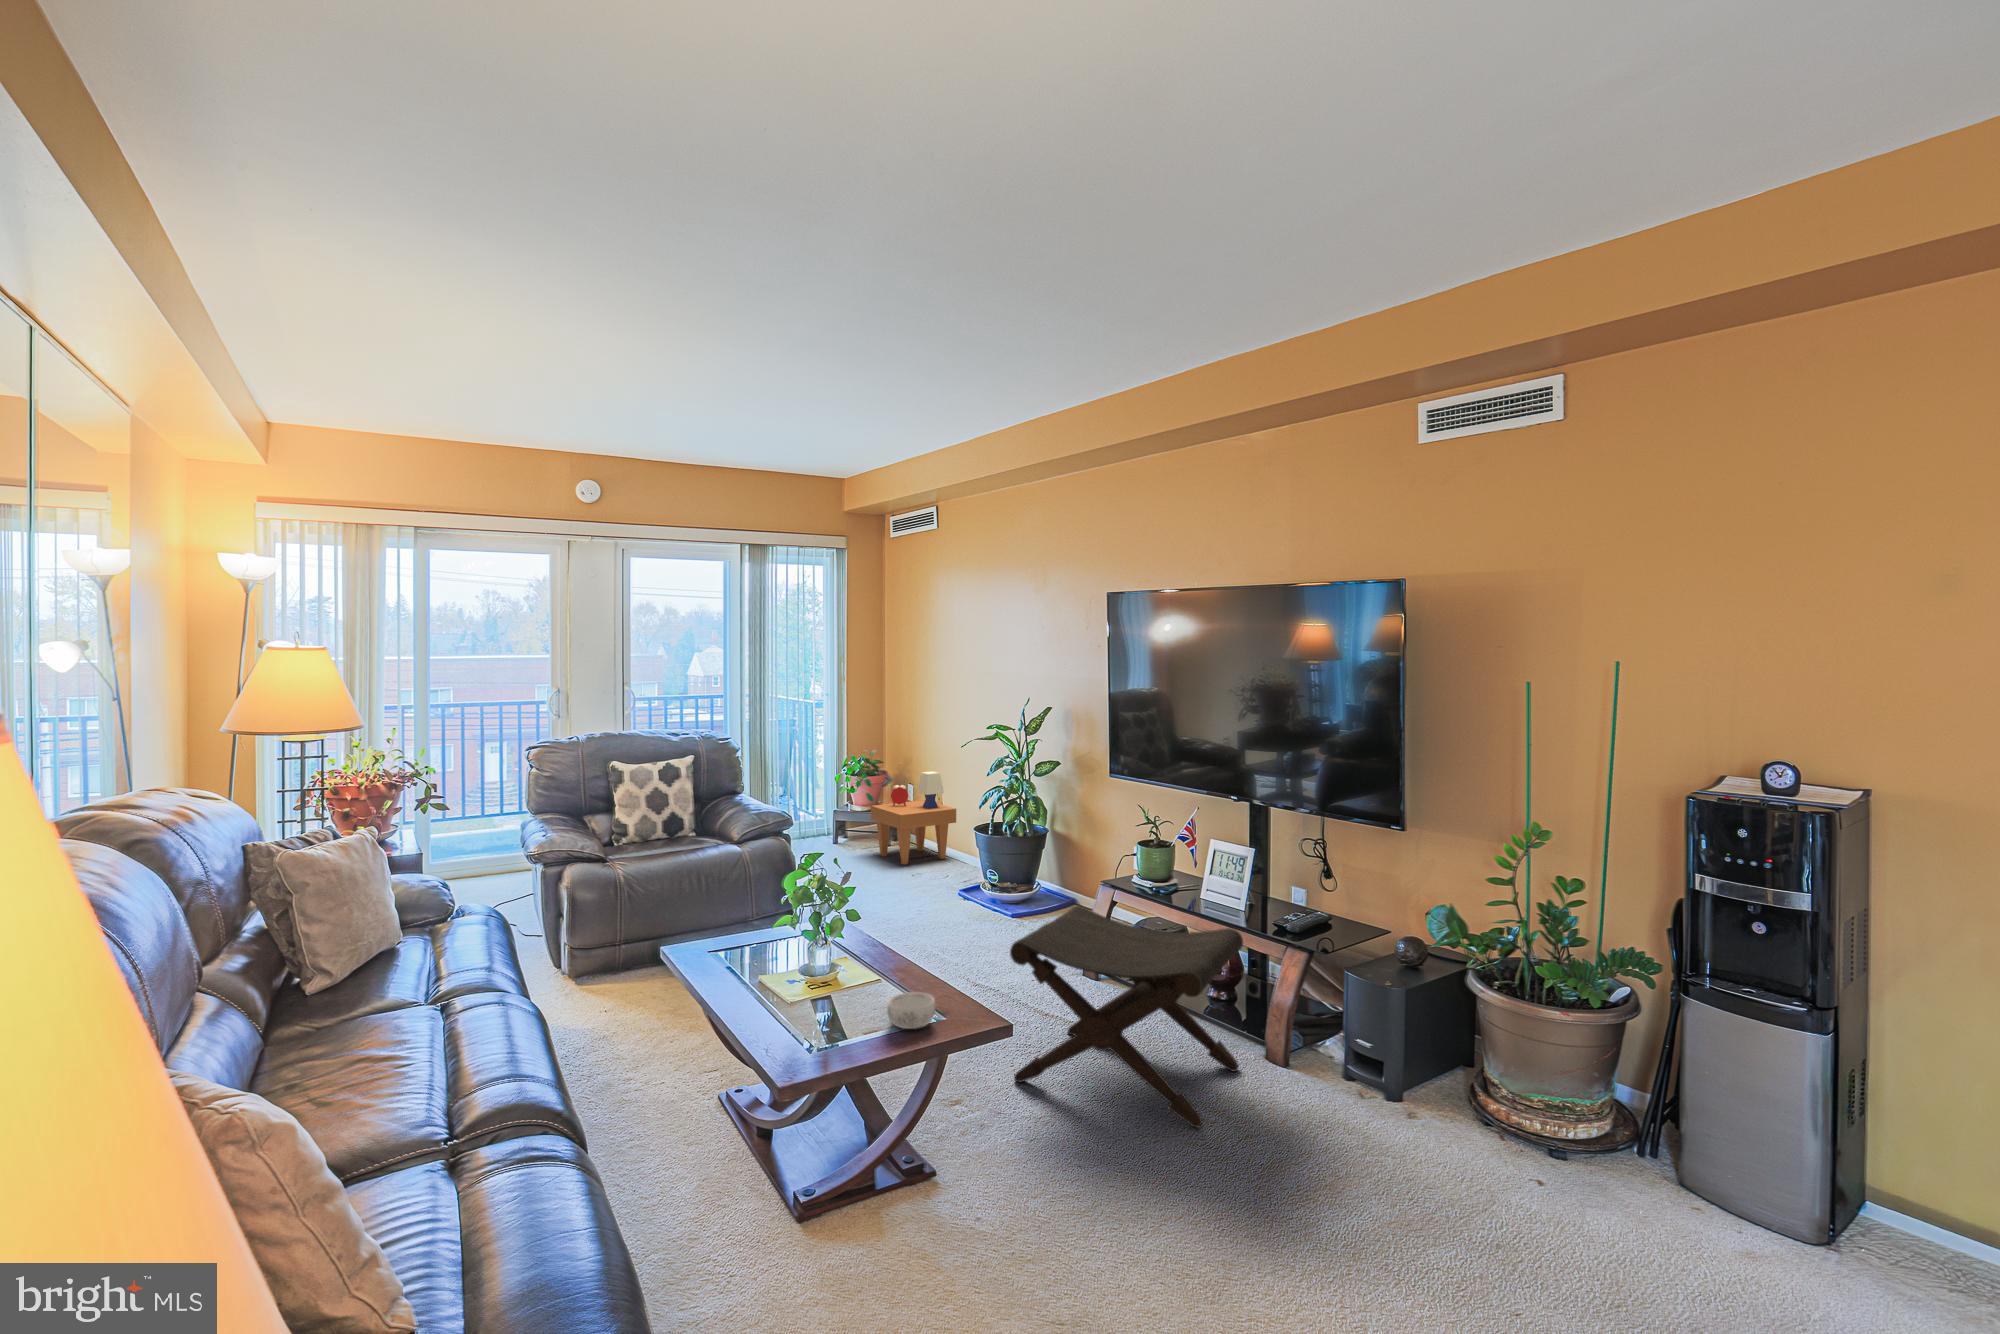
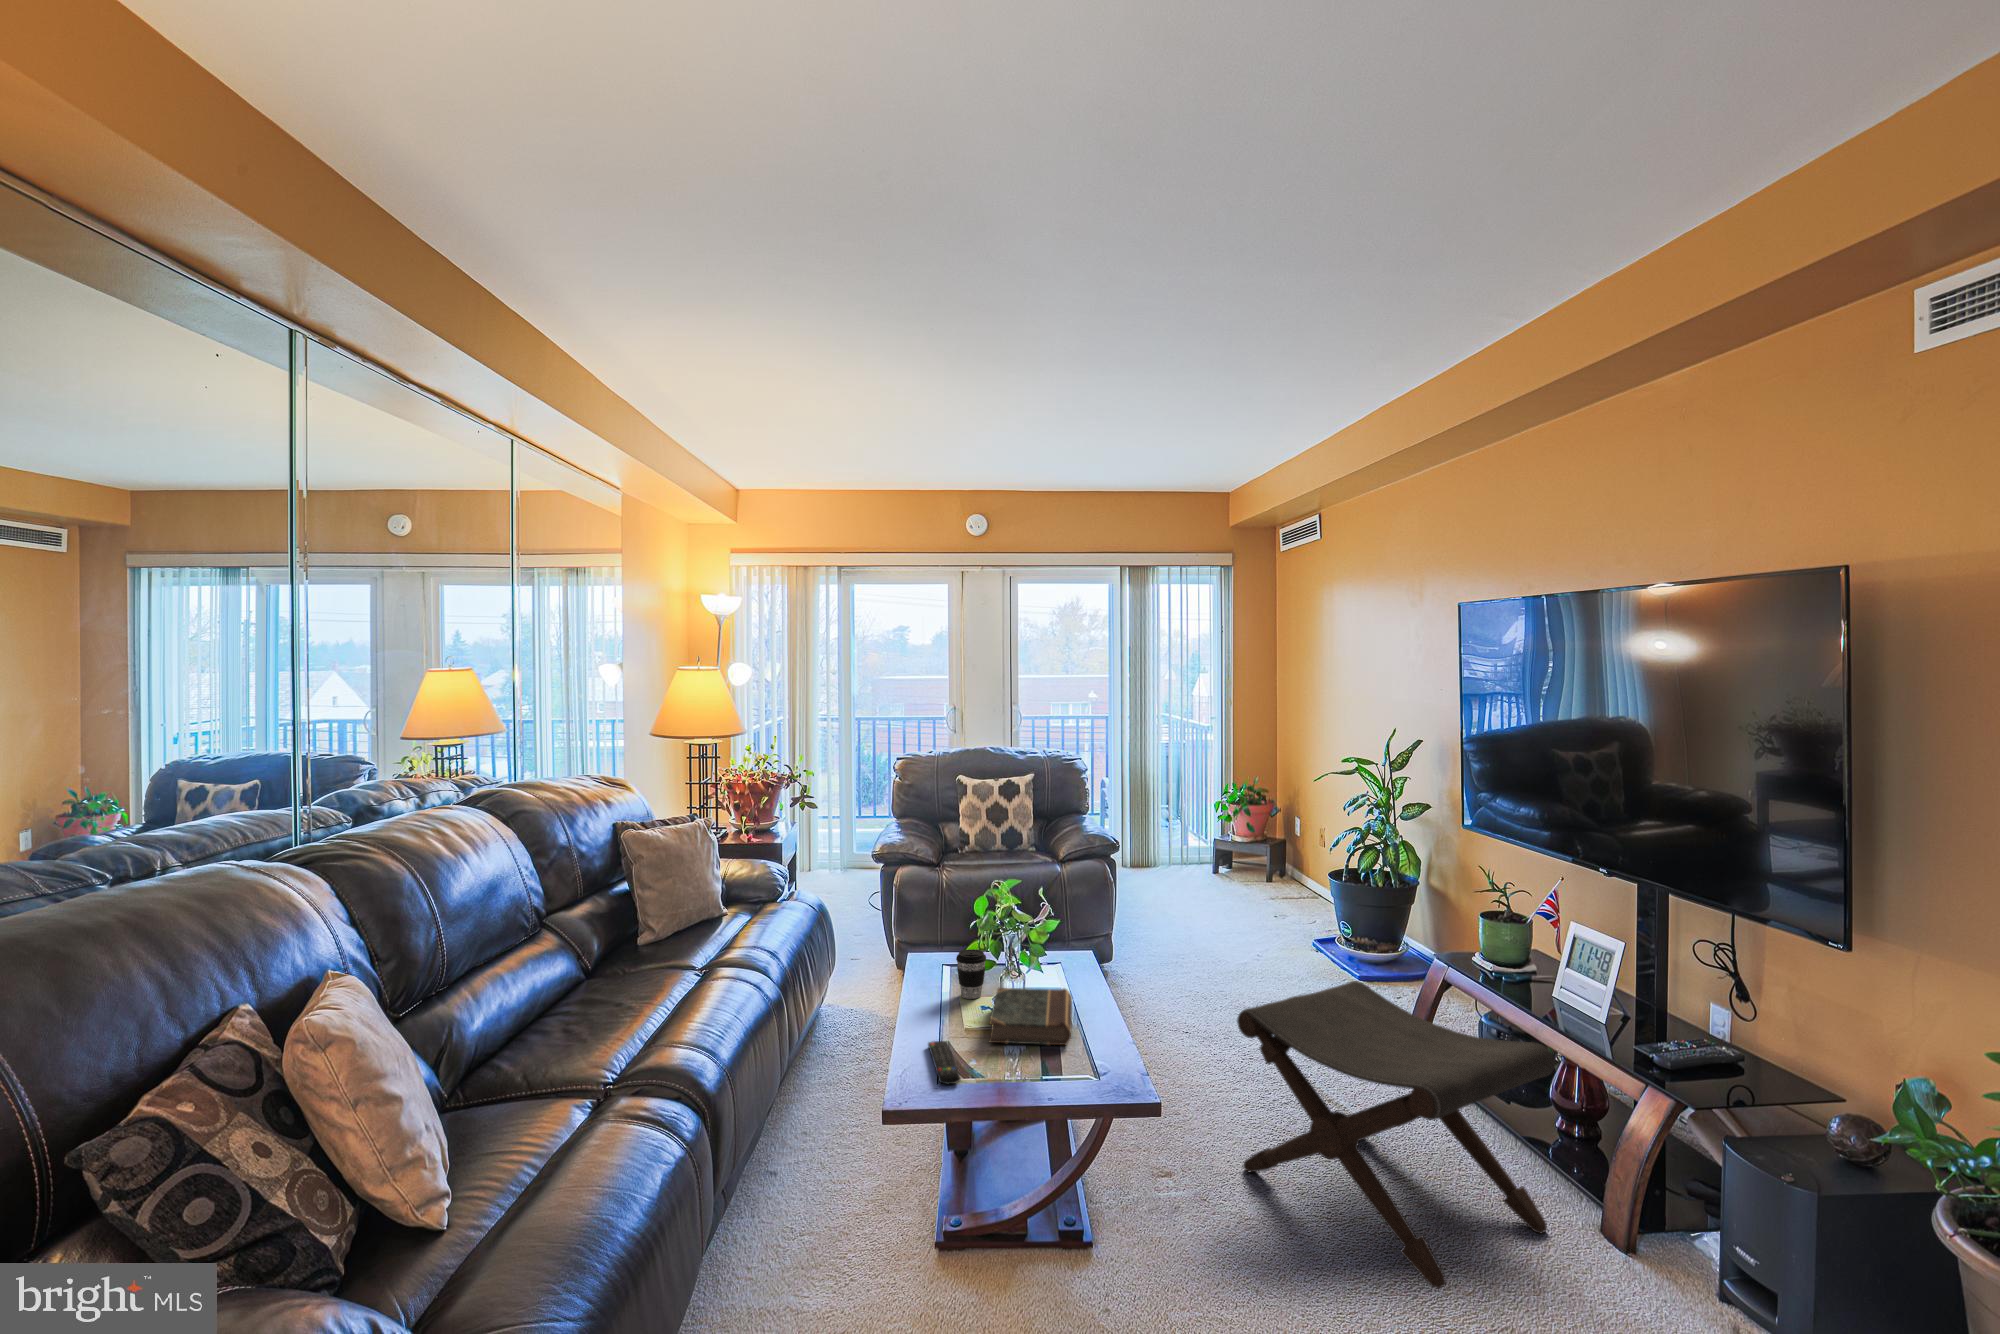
side table: present [871,771,956,865] -> none [1242,806,1335,906]
coffee cup: none [745,928,776,977] -> present [956,949,986,999]
book: none [796,950,897,1011] -> present [989,988,1072,1045]
decorative bowl: present [887,992,935,1029] -> none [1038,1041,1089,1082]
remote control: none [760,1018,823,1055] -> present [928,1041,961,1084]

